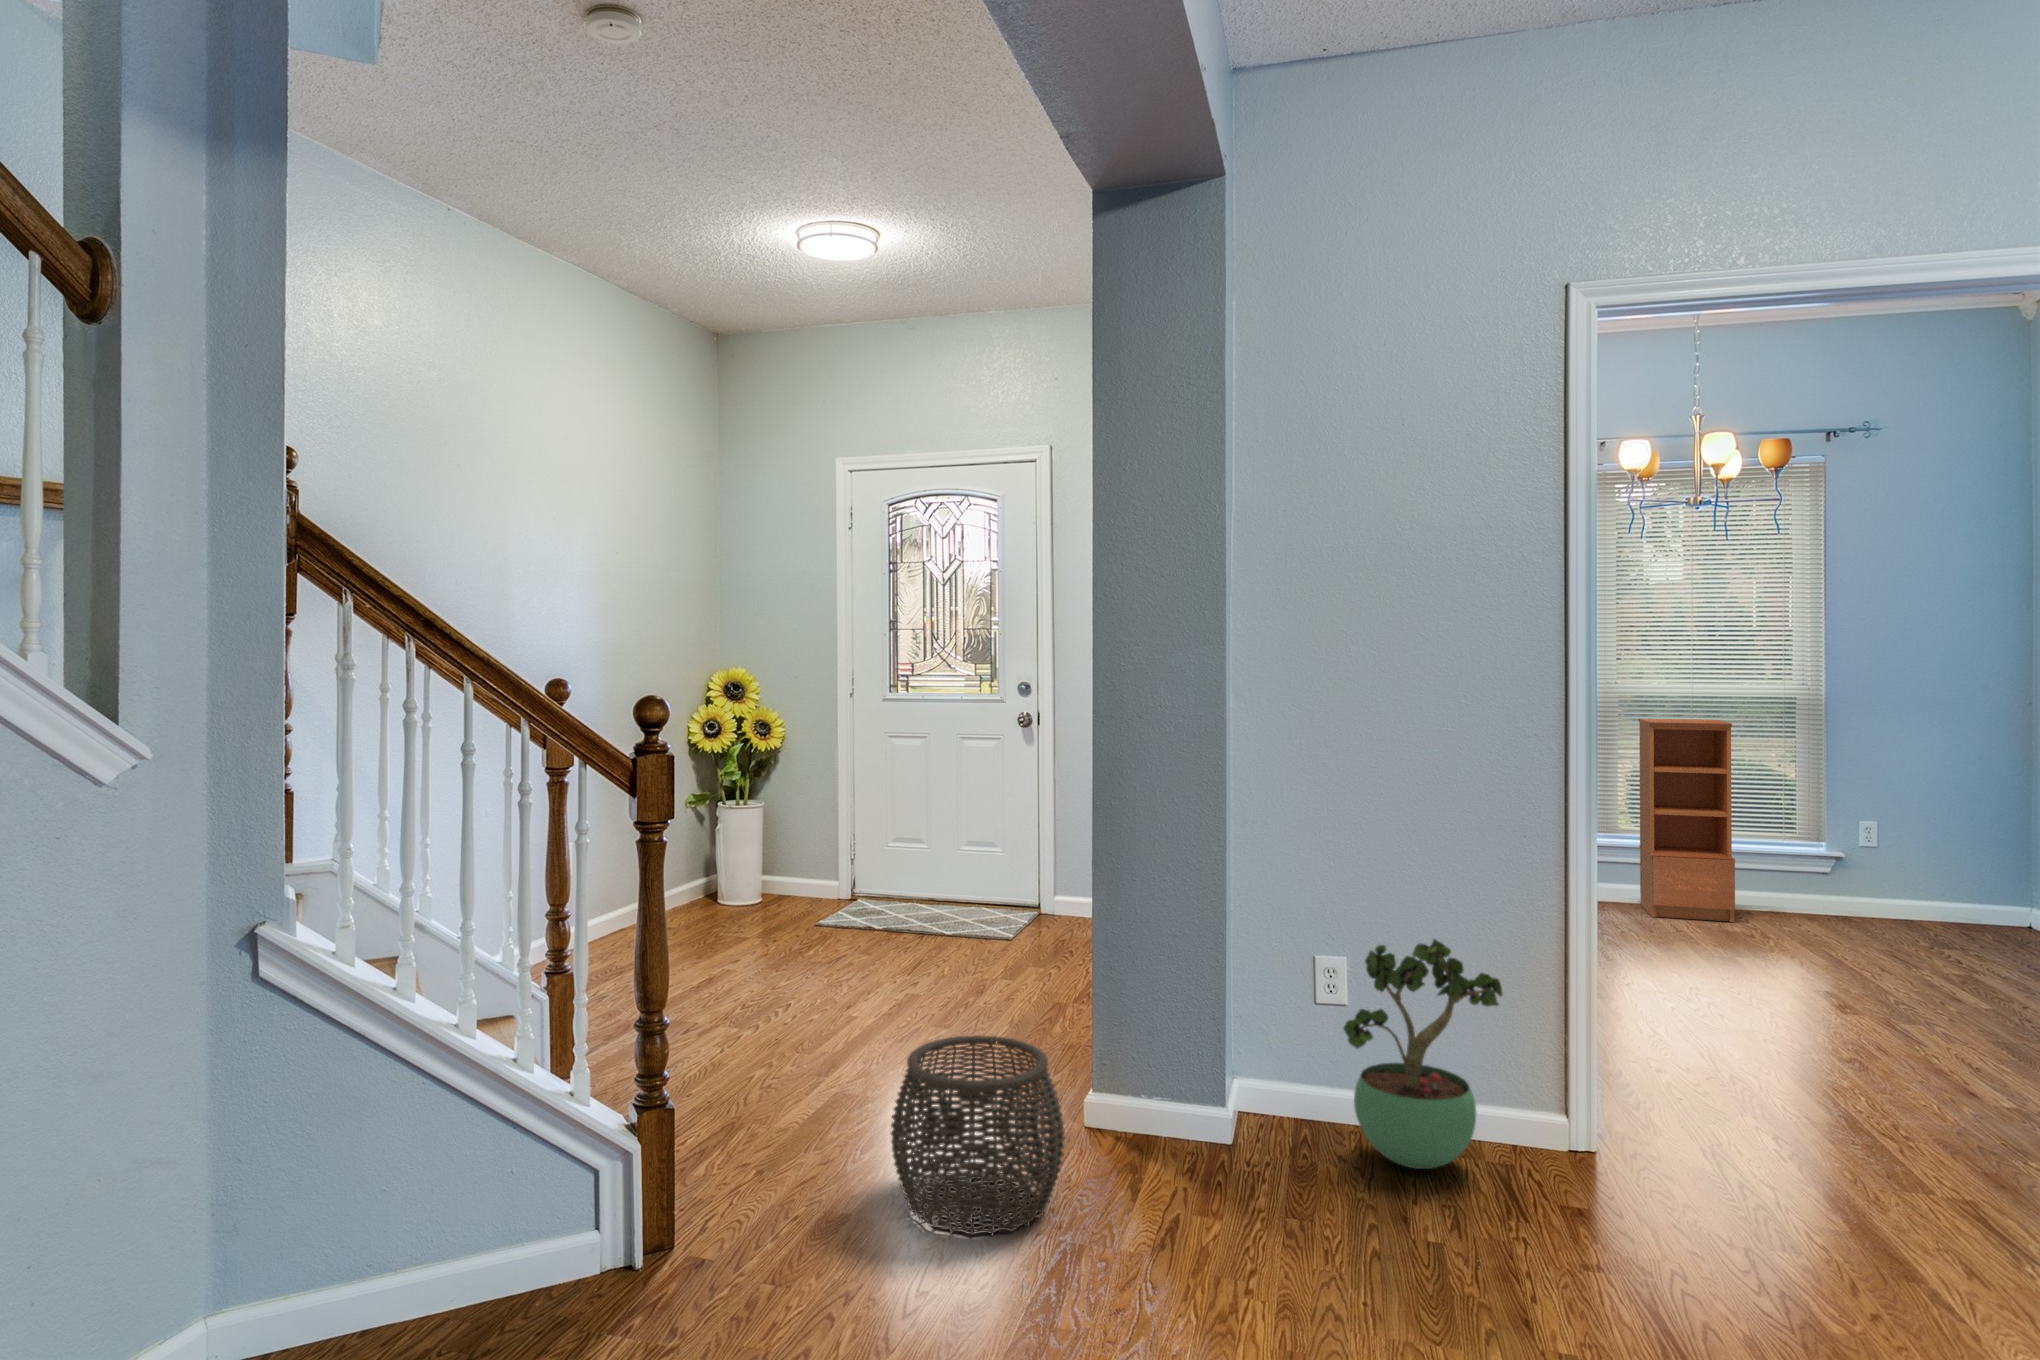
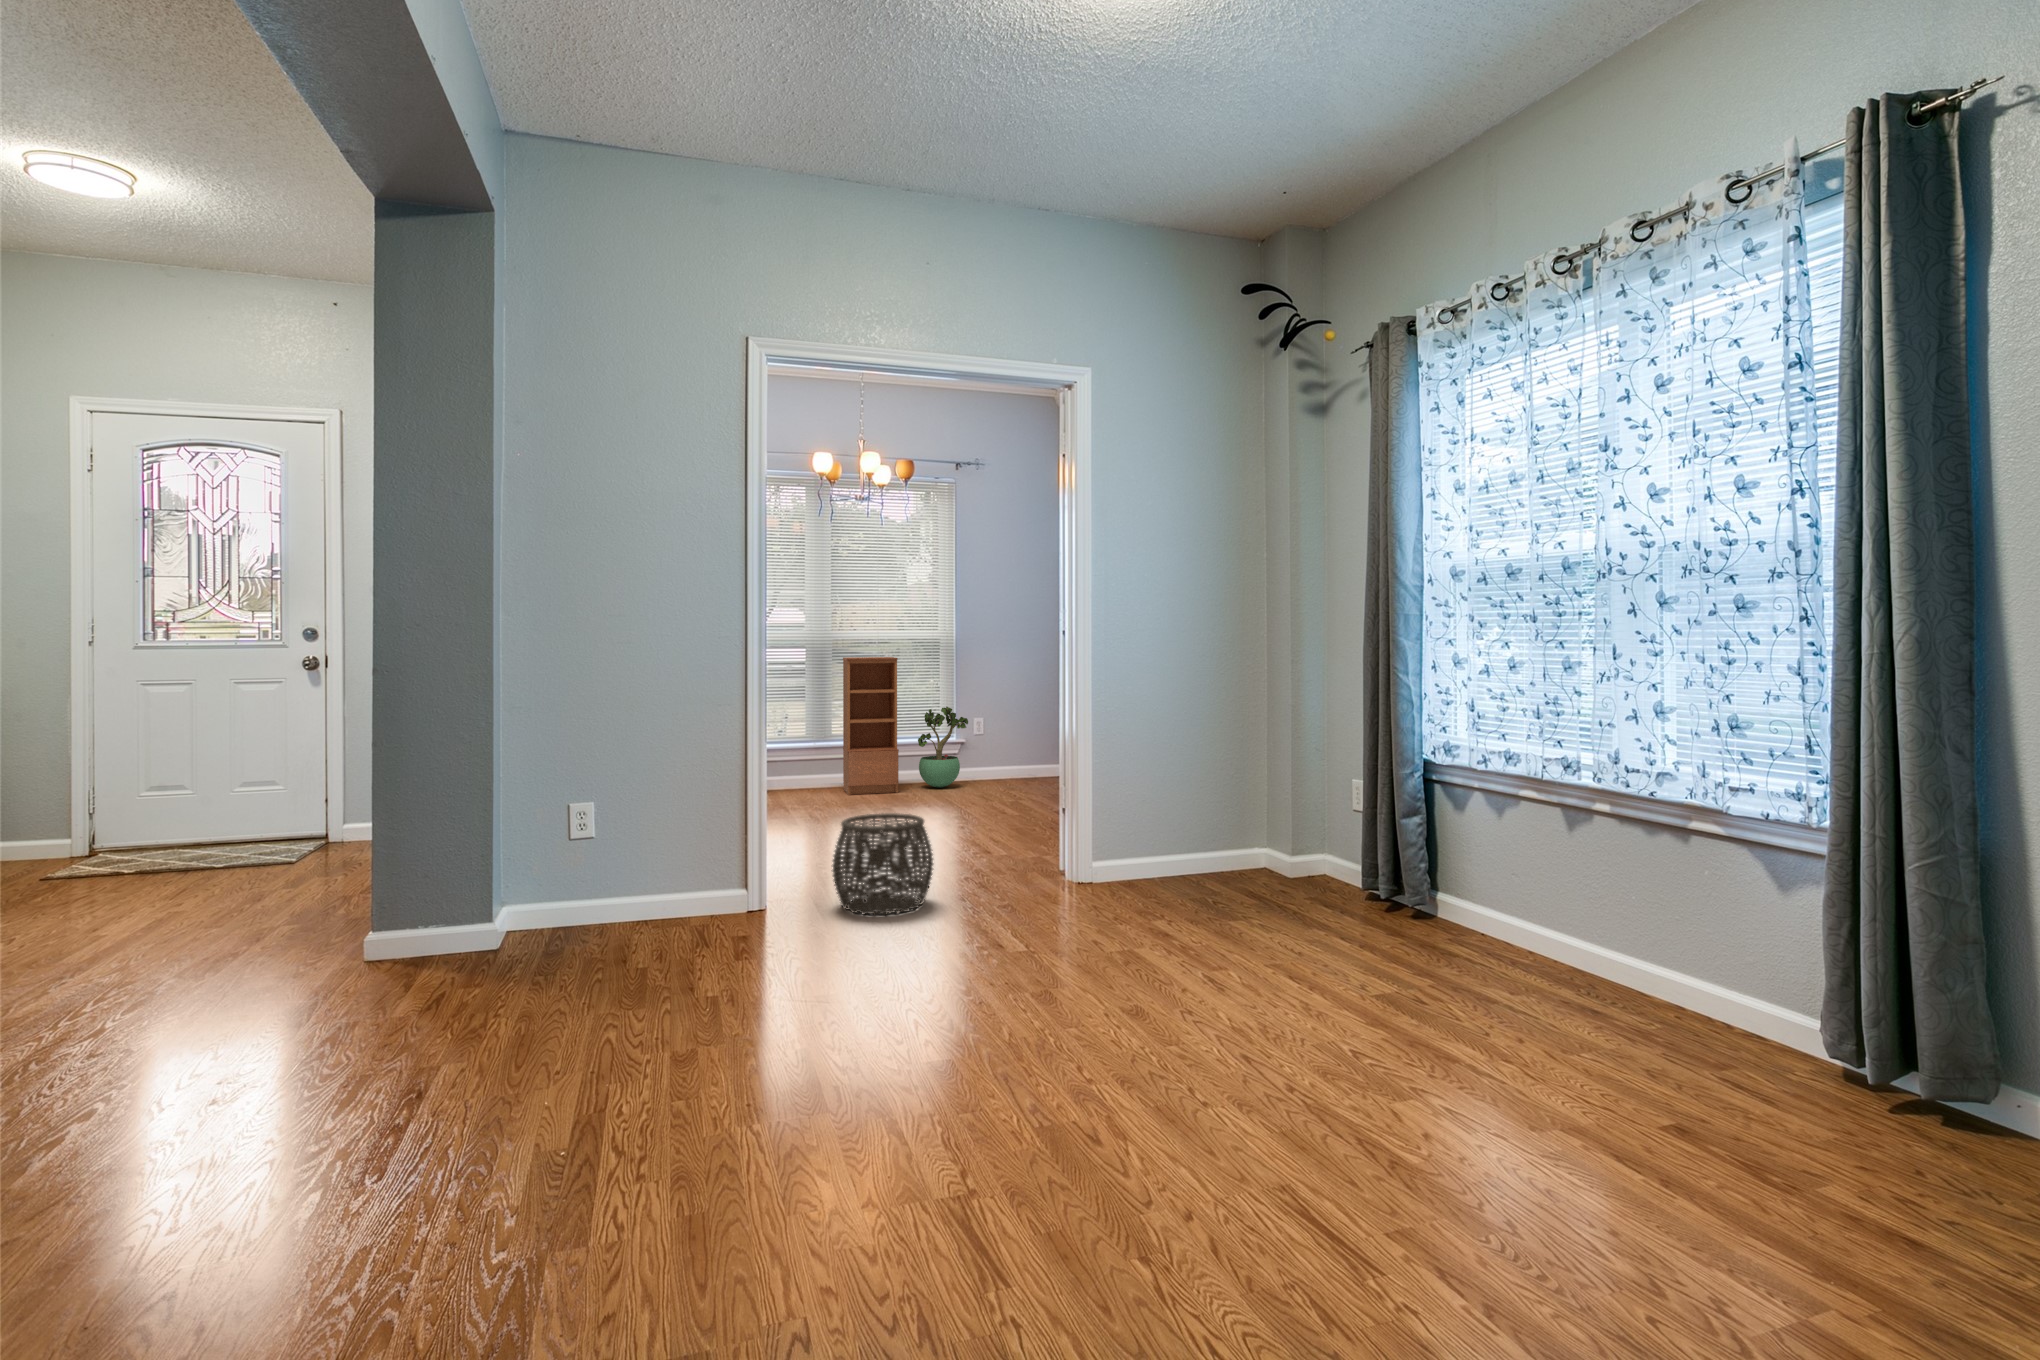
potted plant: present [1344,939,1503,1169] -> present [918,707,968,788]
woven basket: present [890,1035,1065,1236] -> present [832,813,933,915]

